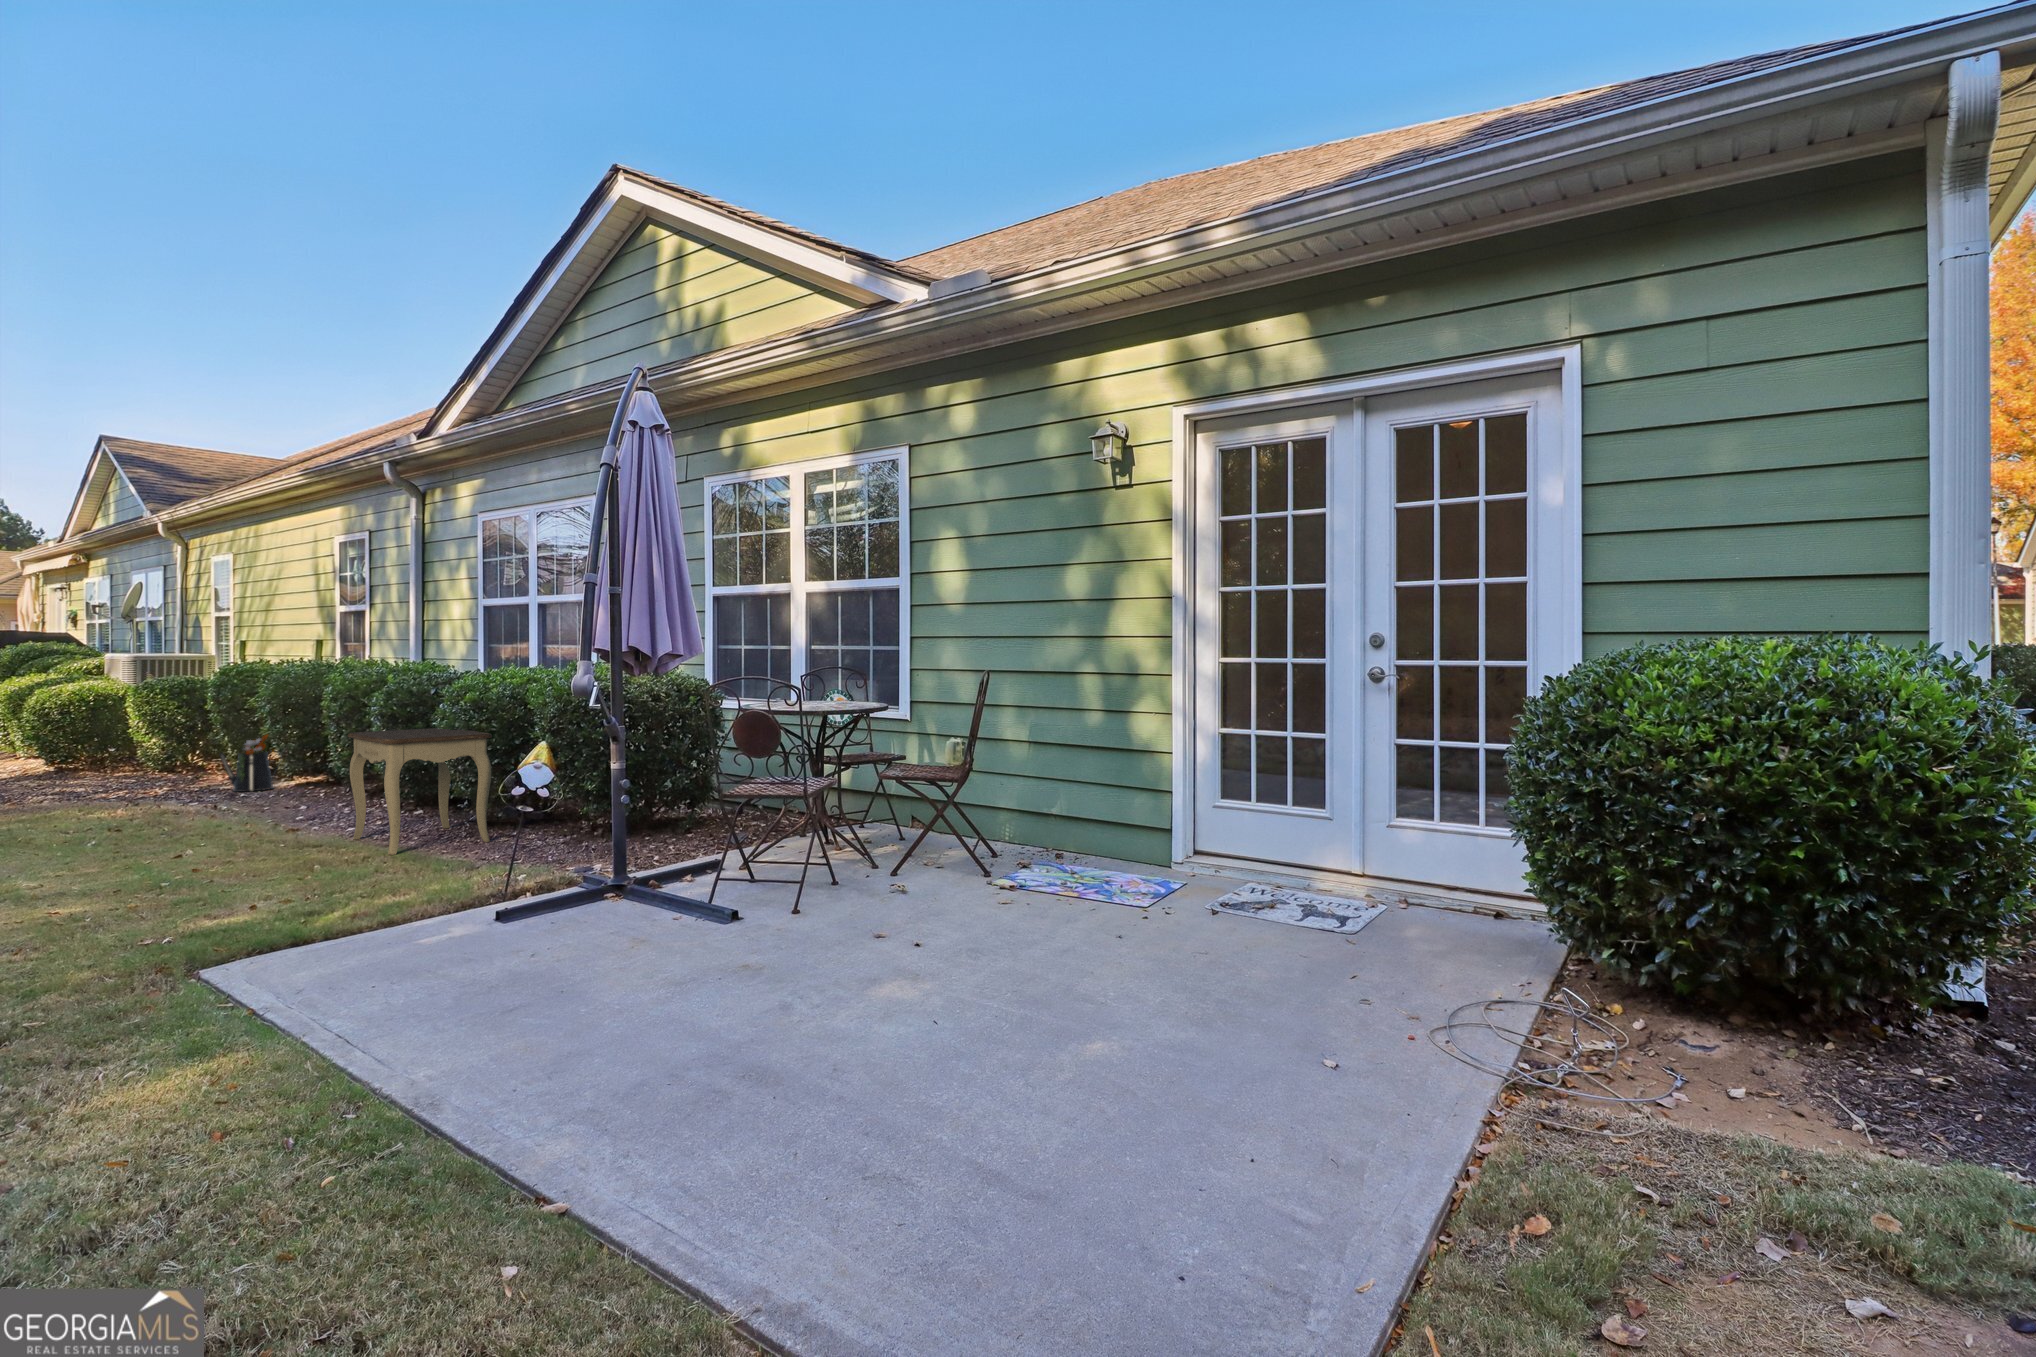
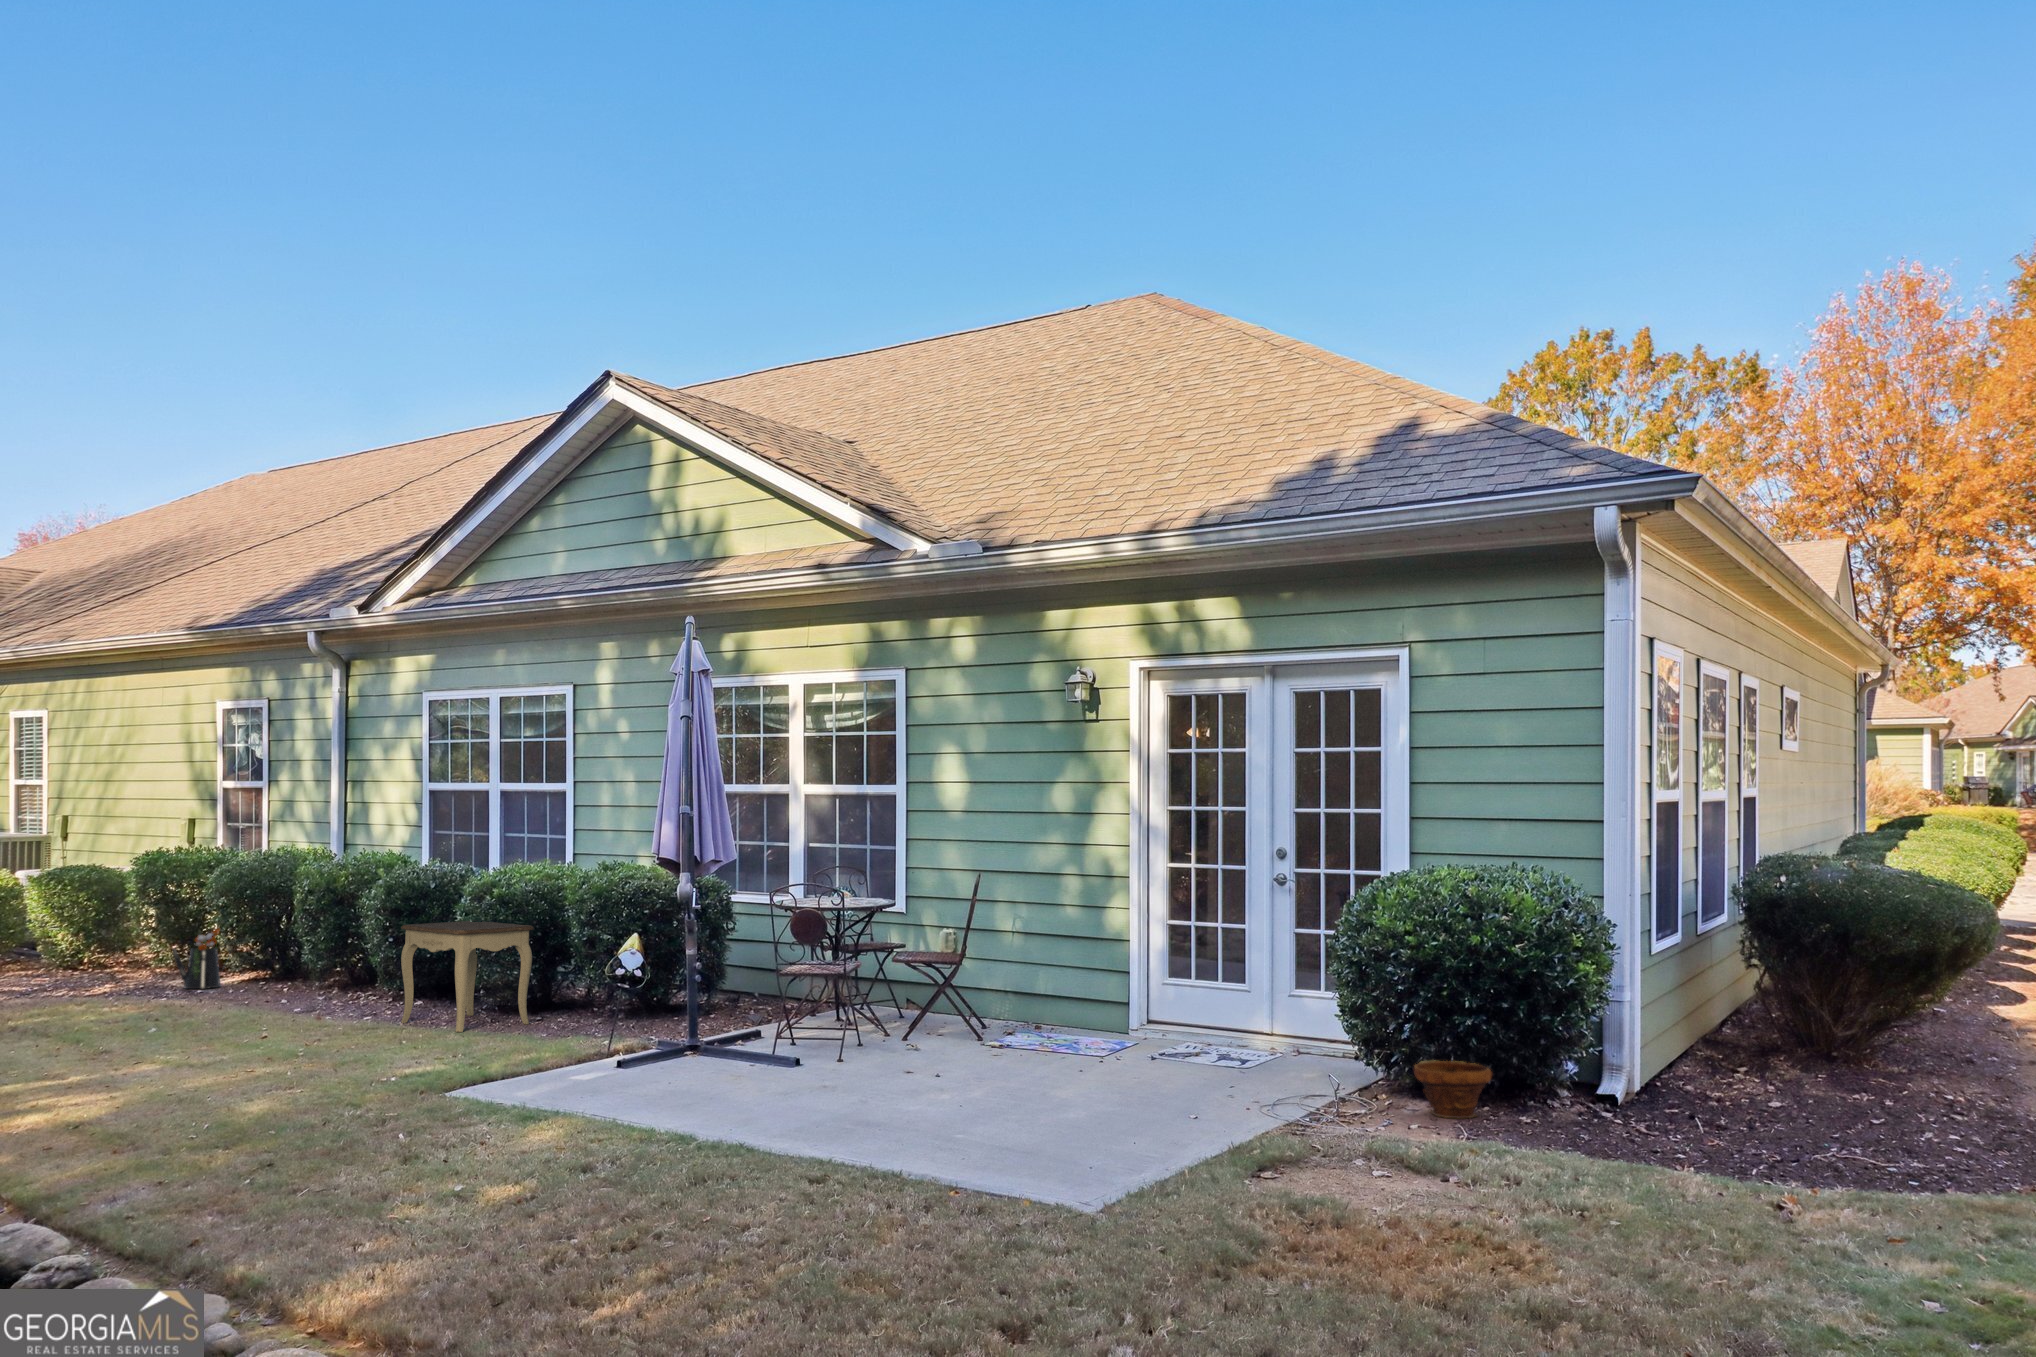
planter: none [1749,979,1934,1109] -> present [1414,1060,1492,1118]

